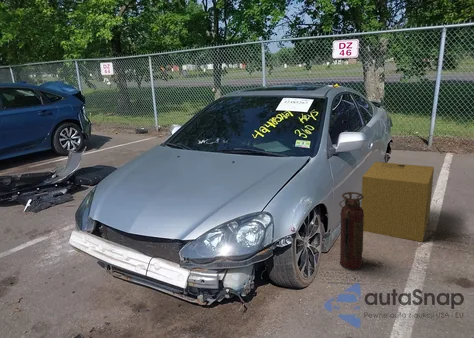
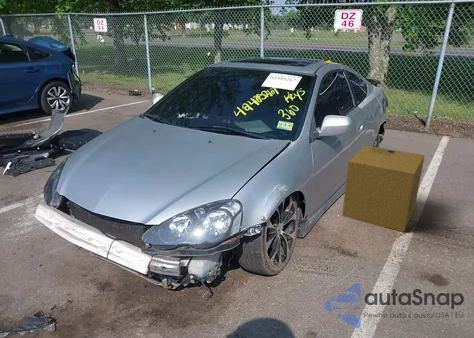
fire extinguisher: present [339,192,364,270] -> none [315,179,344,258]

